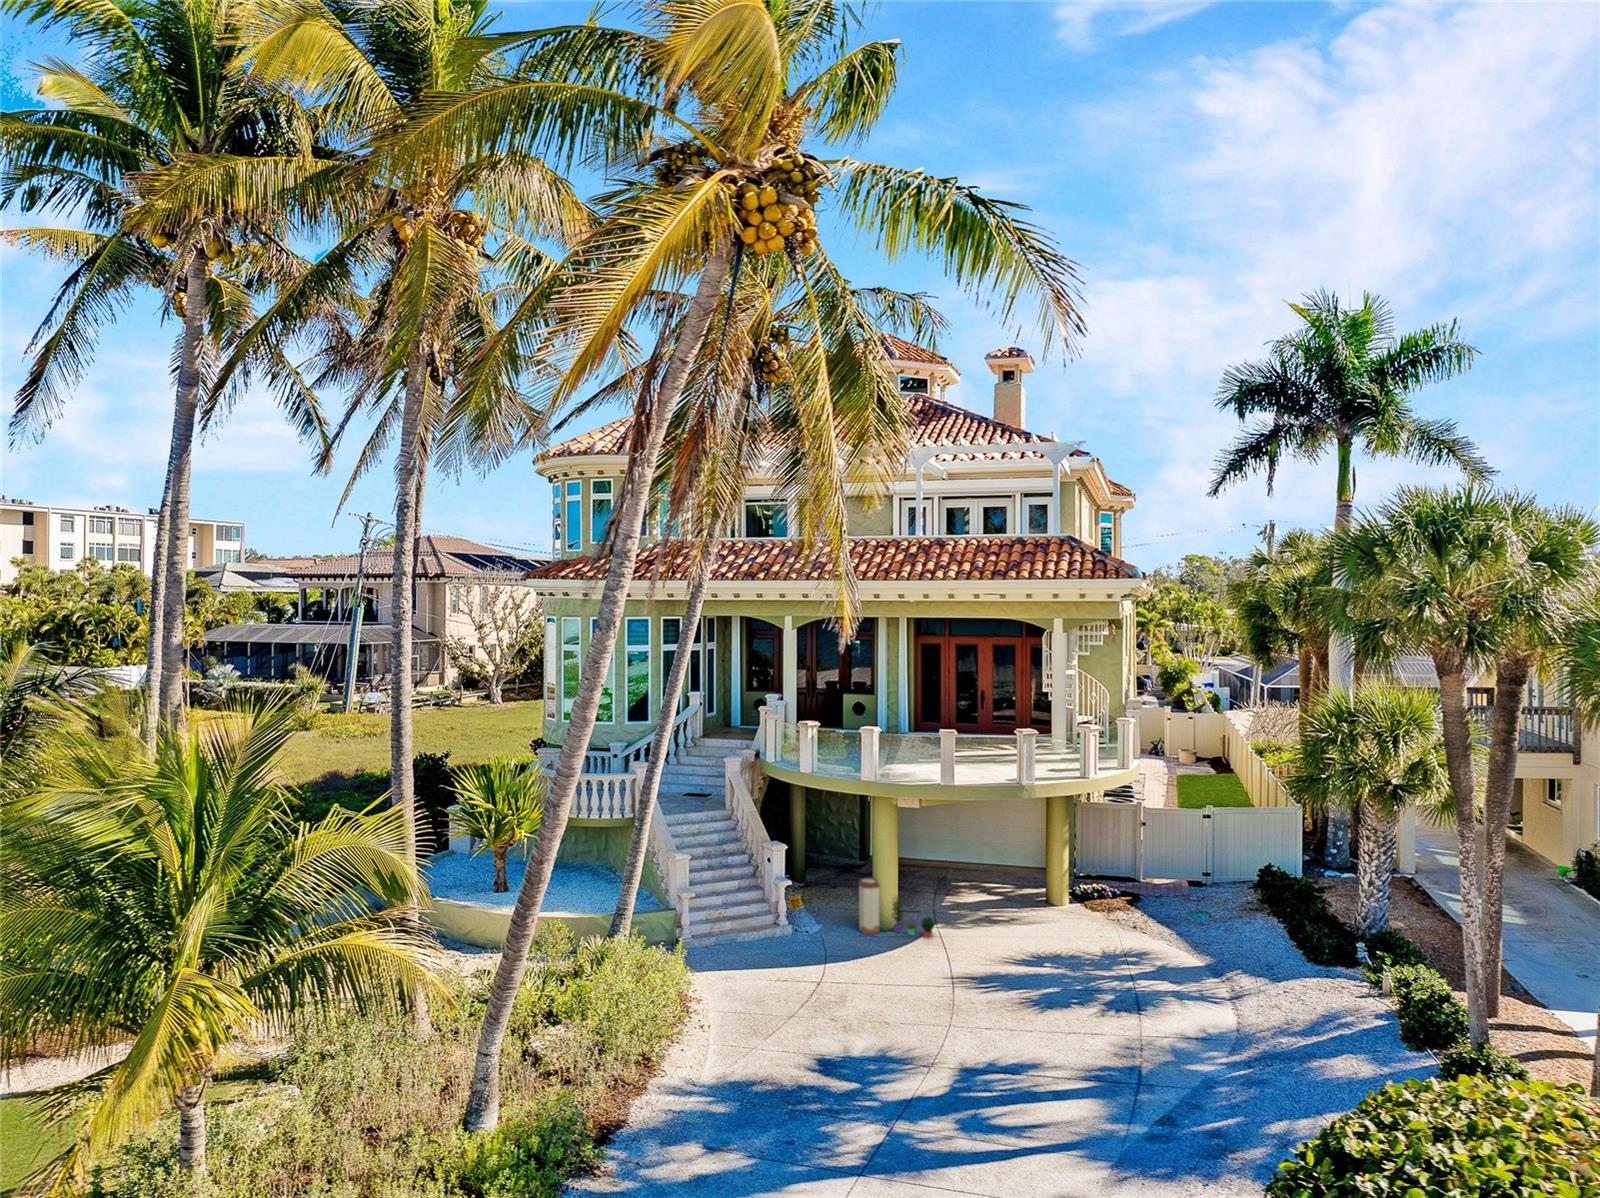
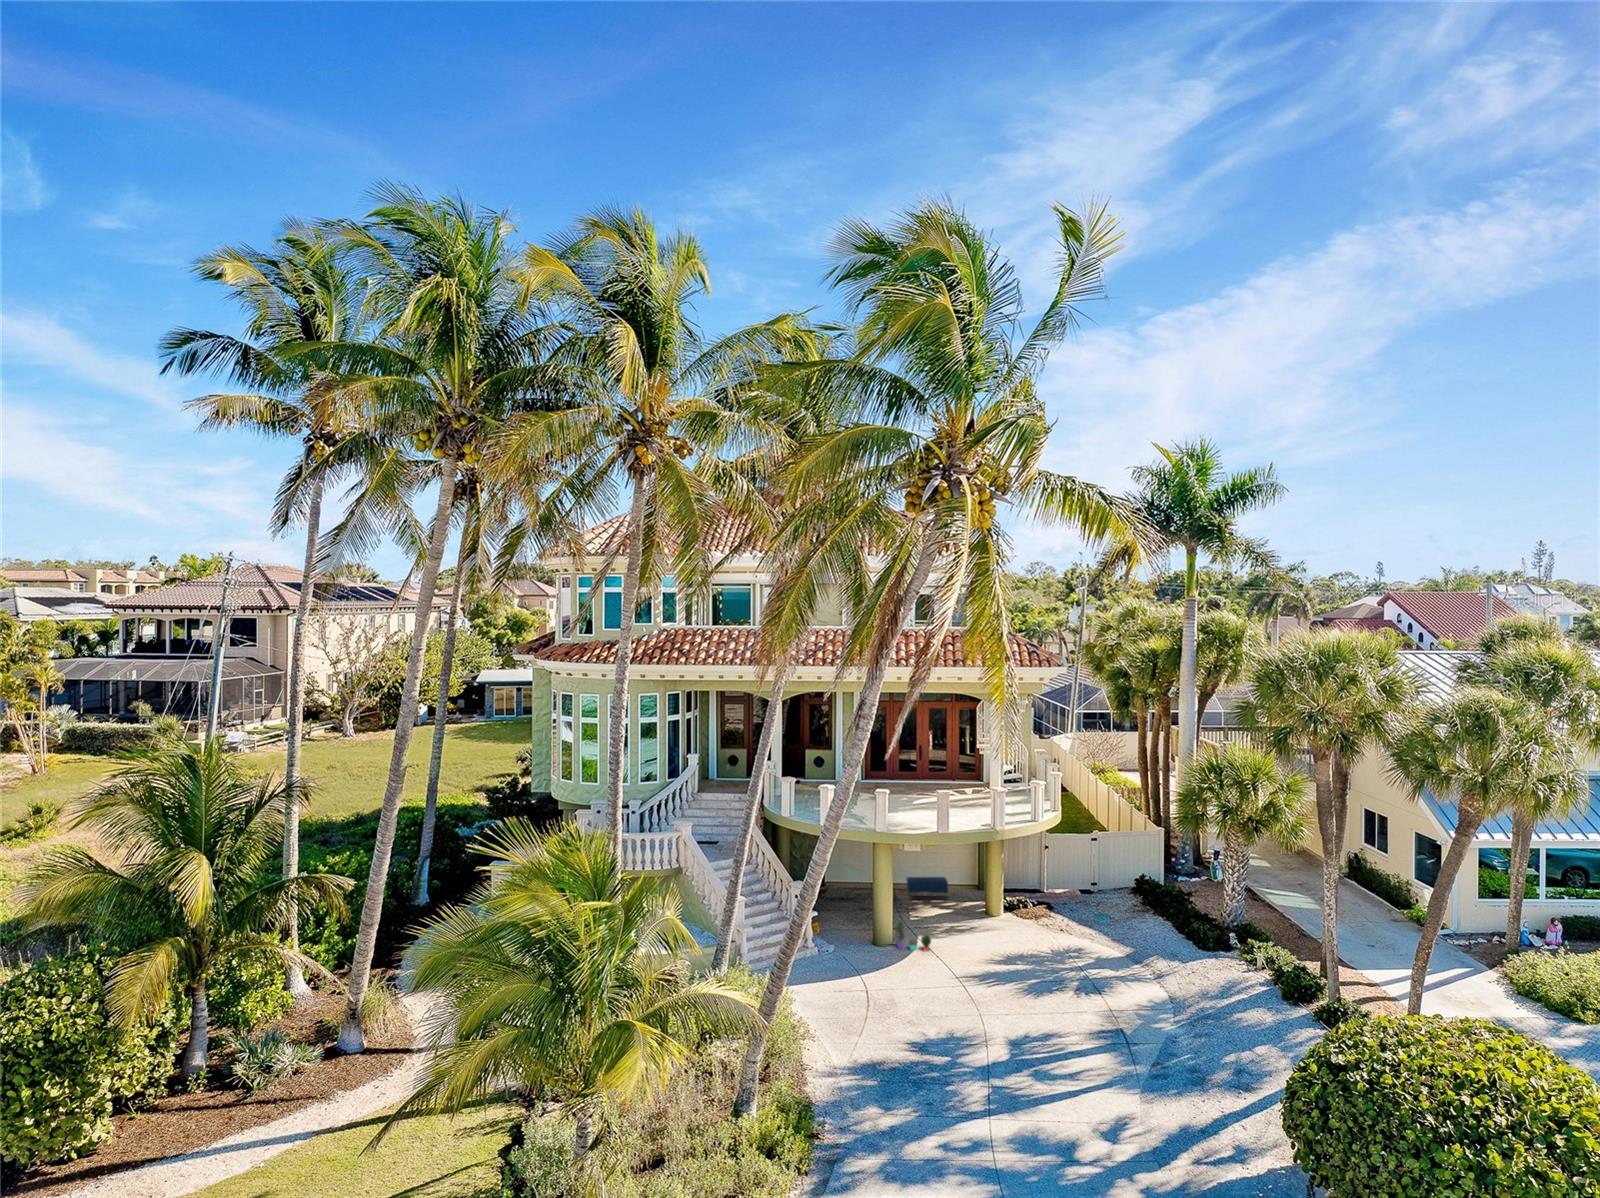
bench: none [946,848,998,879] -> present [906,877,948,899]
trash can: present [859,878,880,935] -> none [870,906,888,952]

